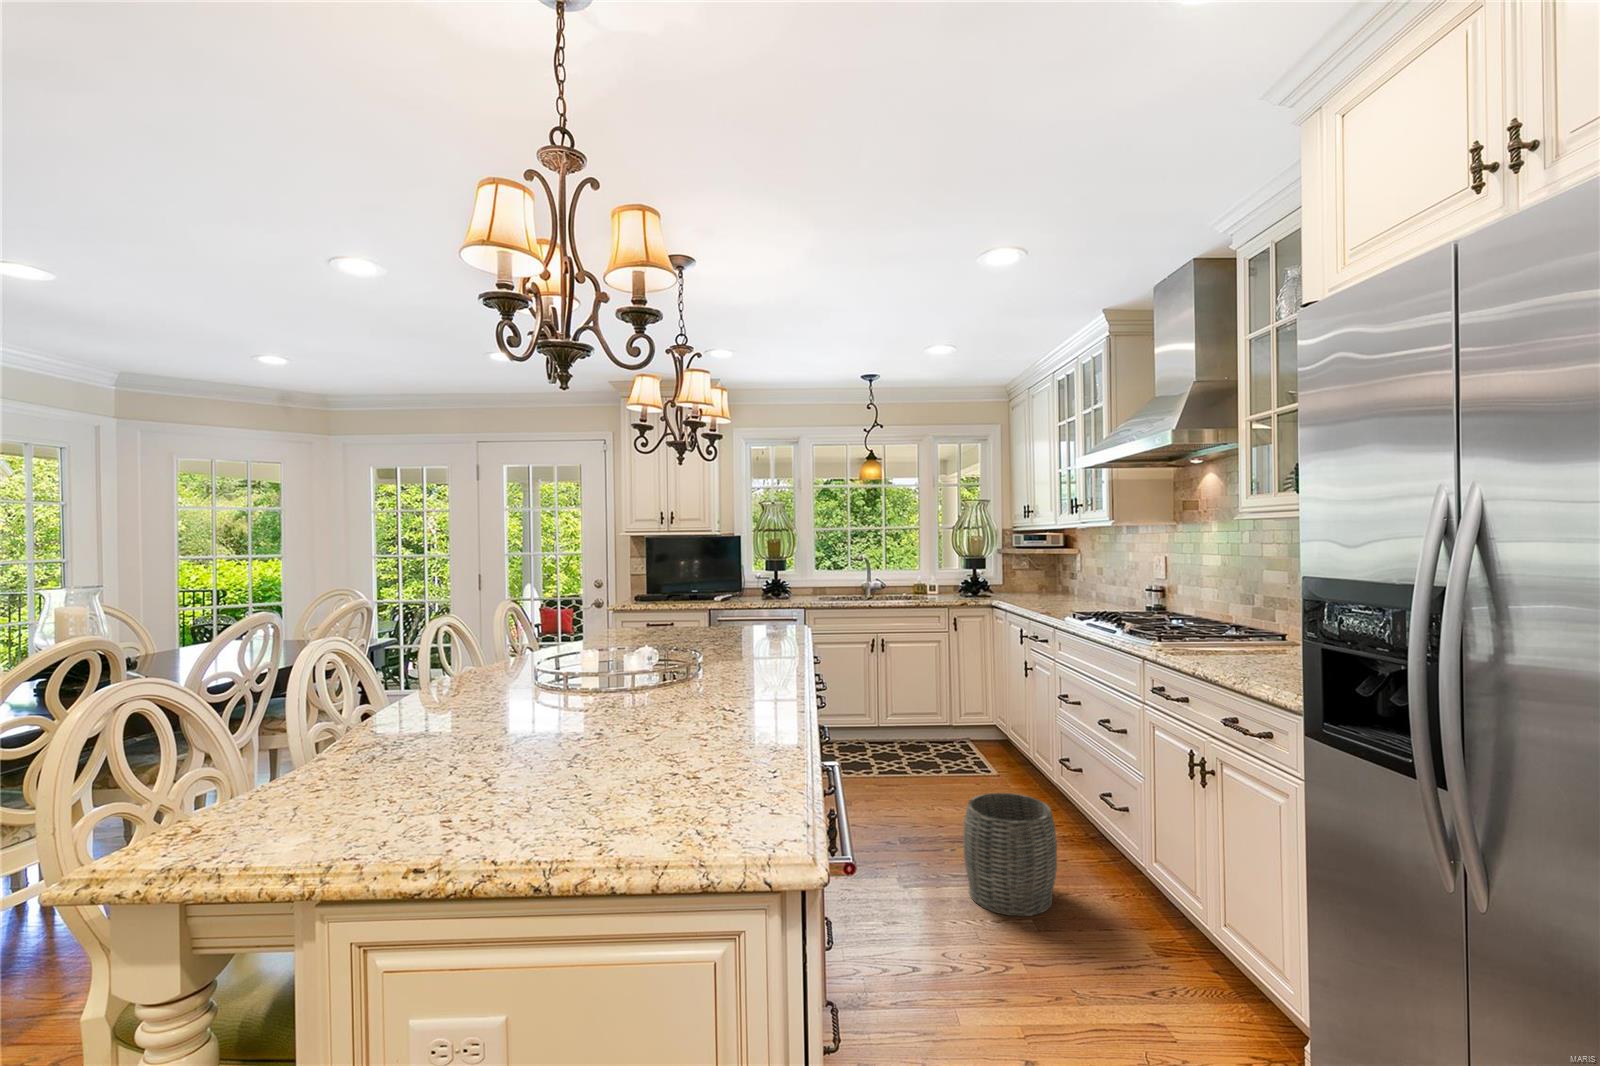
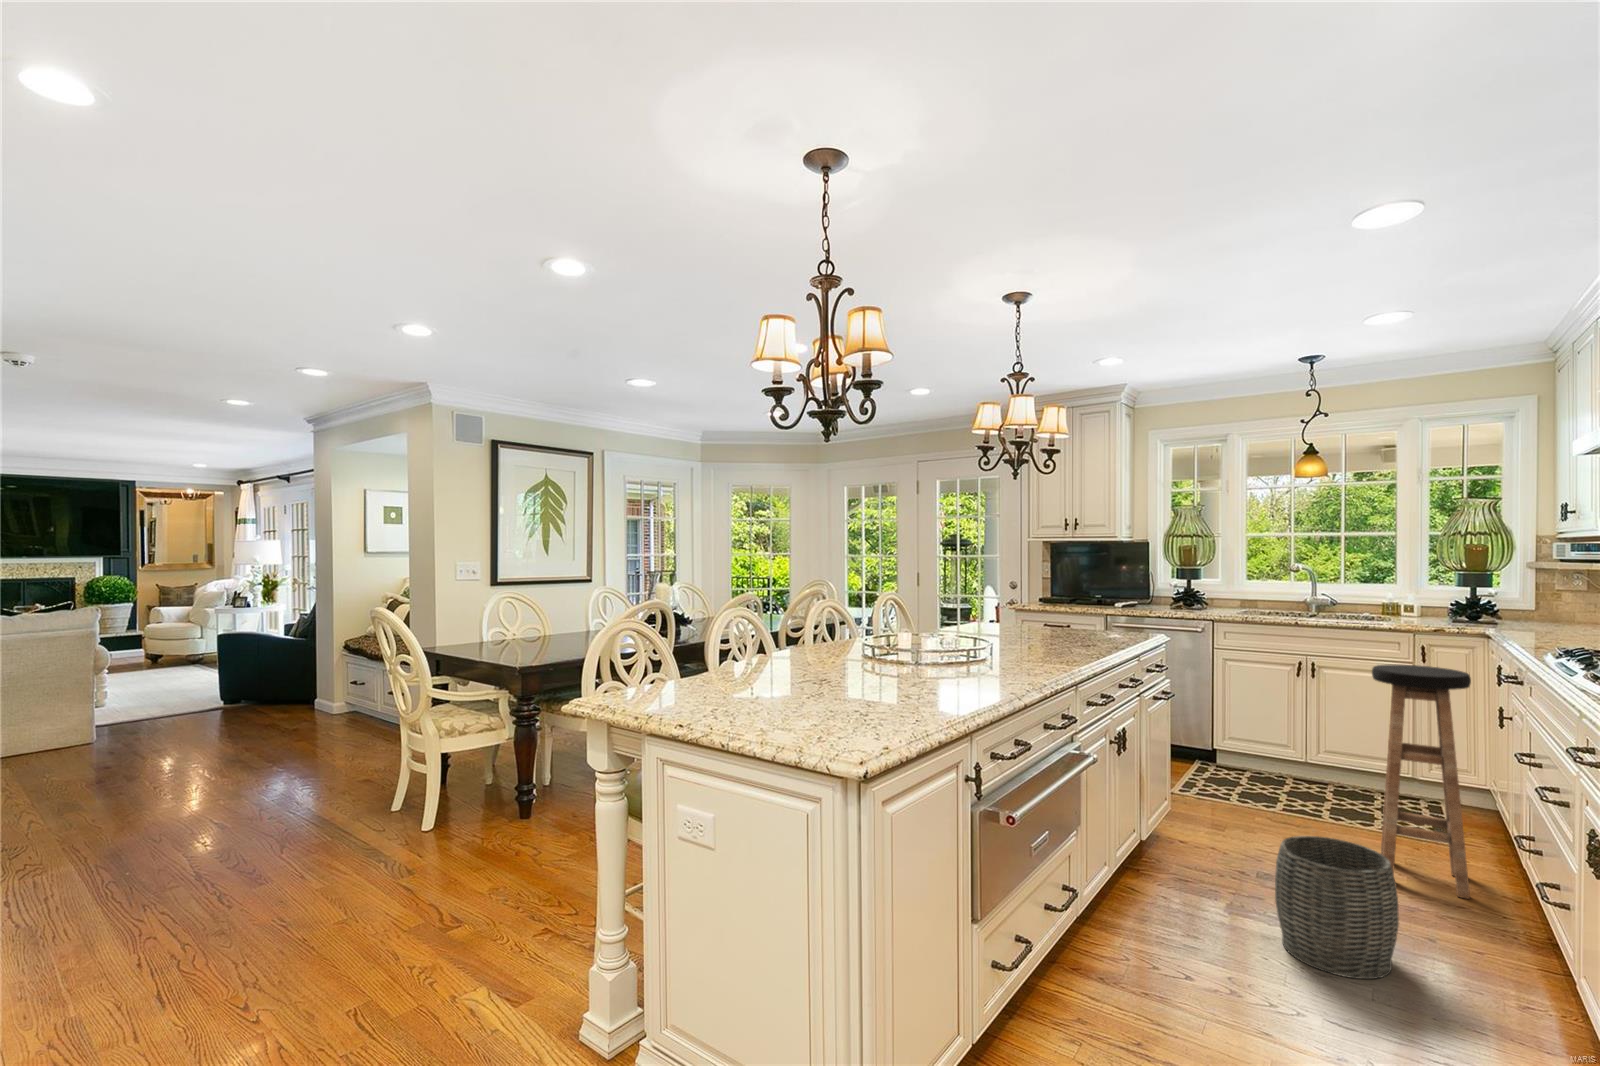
bar stool: none [969,633,1040,817] -> present [1372,664,1471,899]

